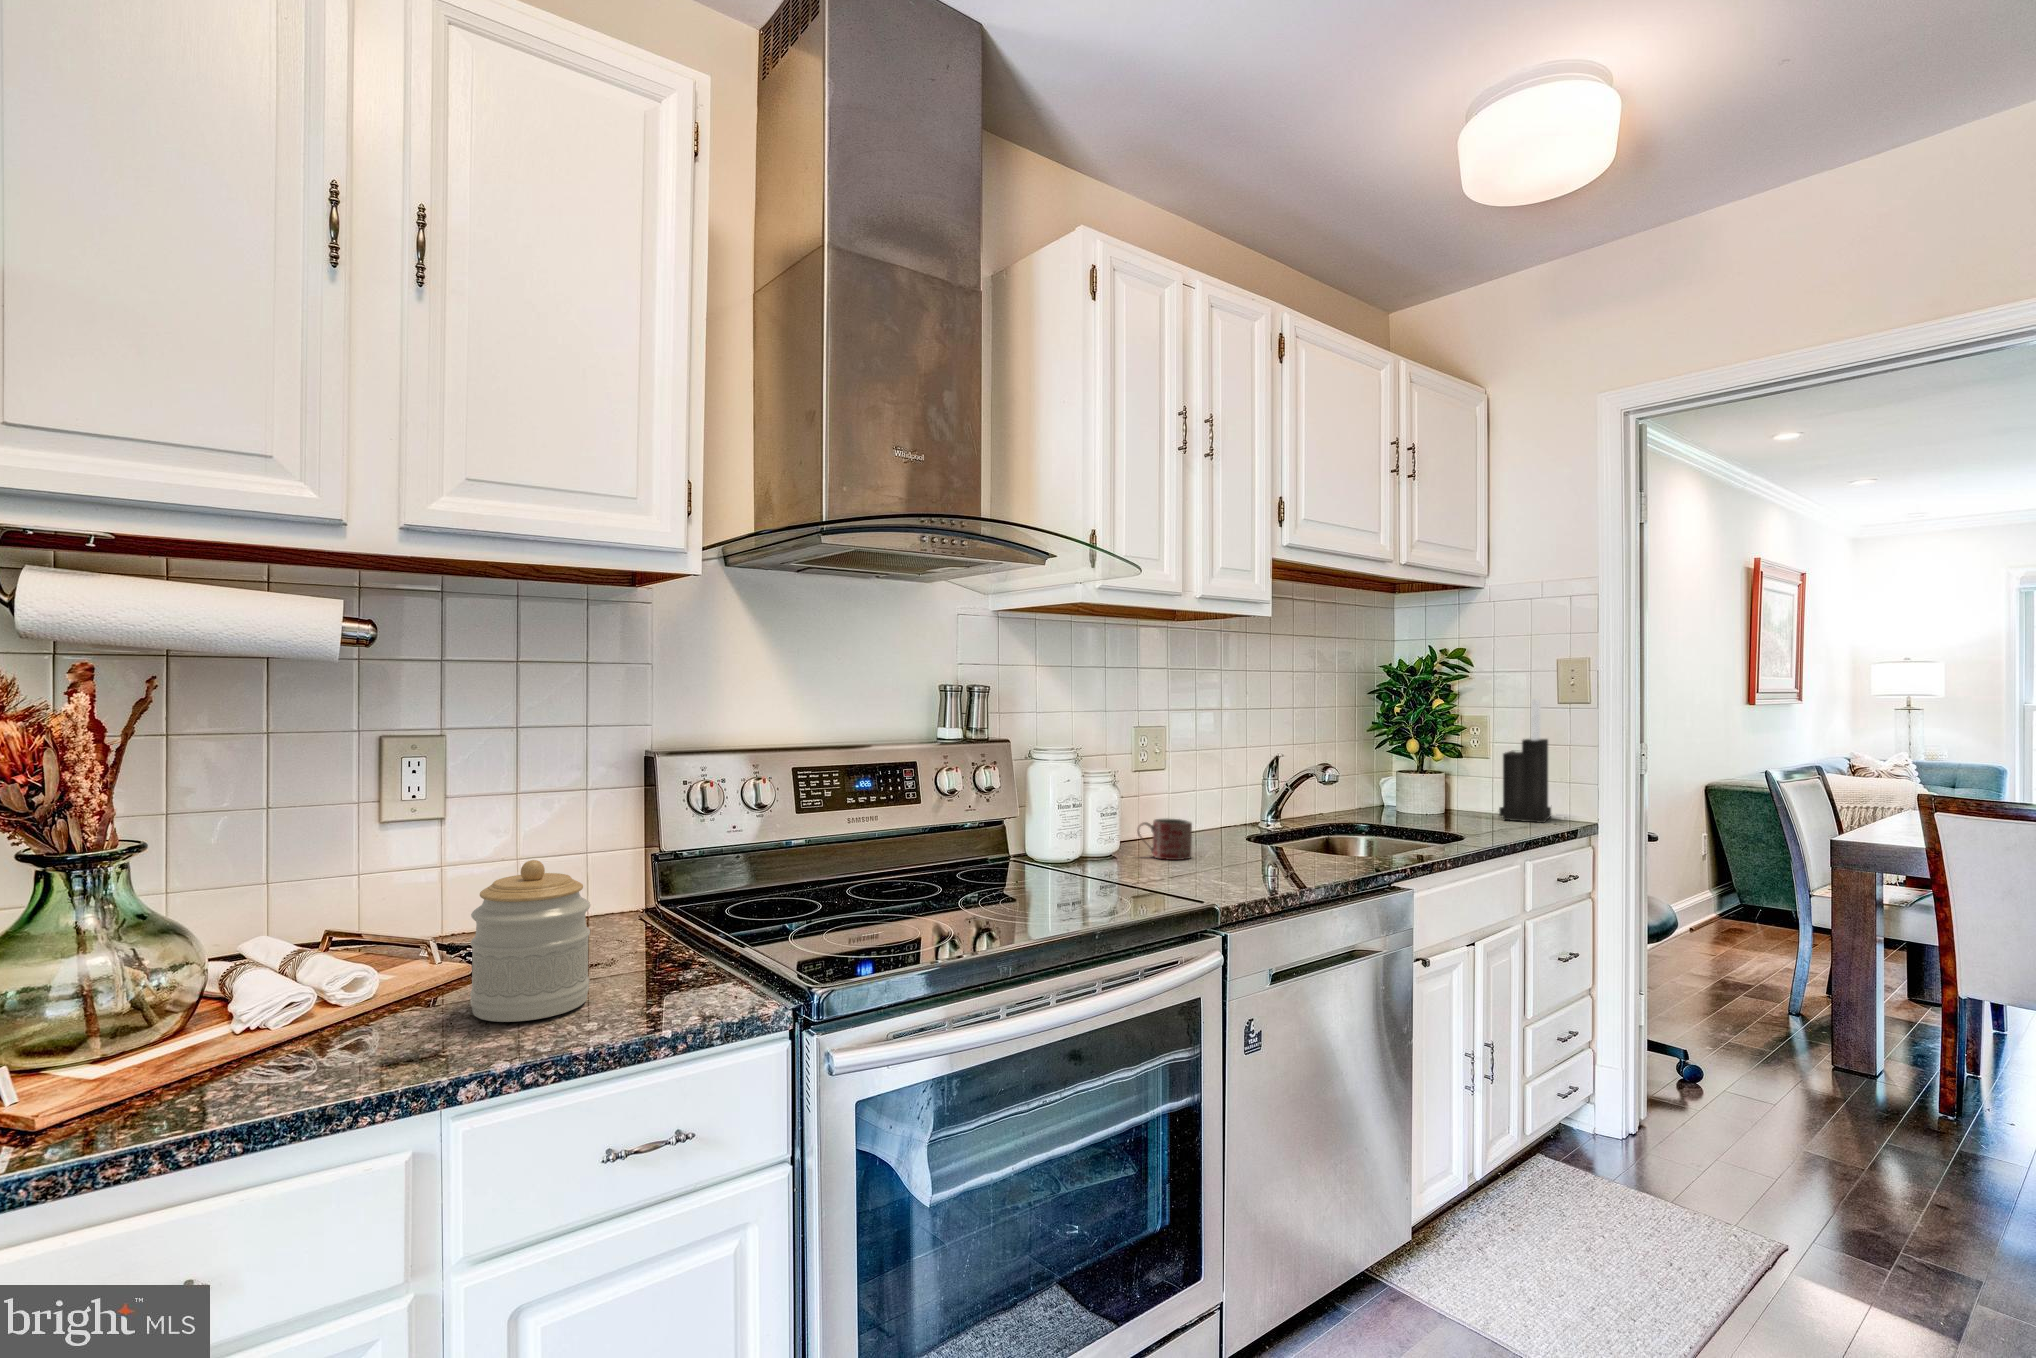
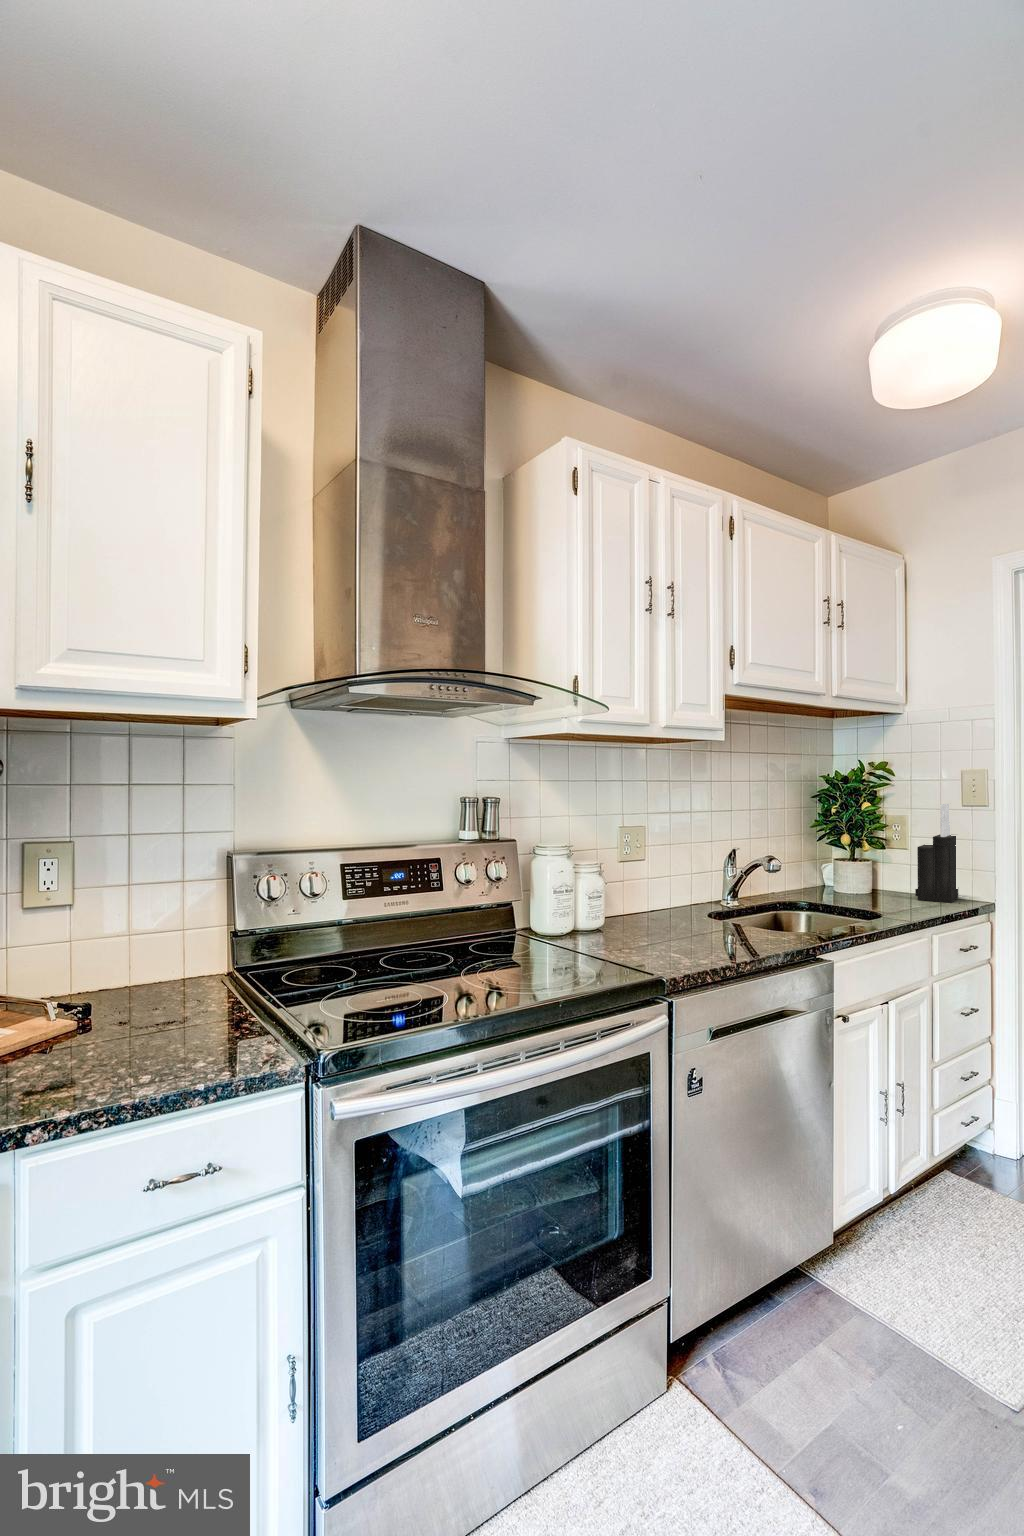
mug: present [1137,818,1192,860] -> none [616,900,659,933]
jar: present [470,860,590,1022] -> none [57,946,154,1074]

